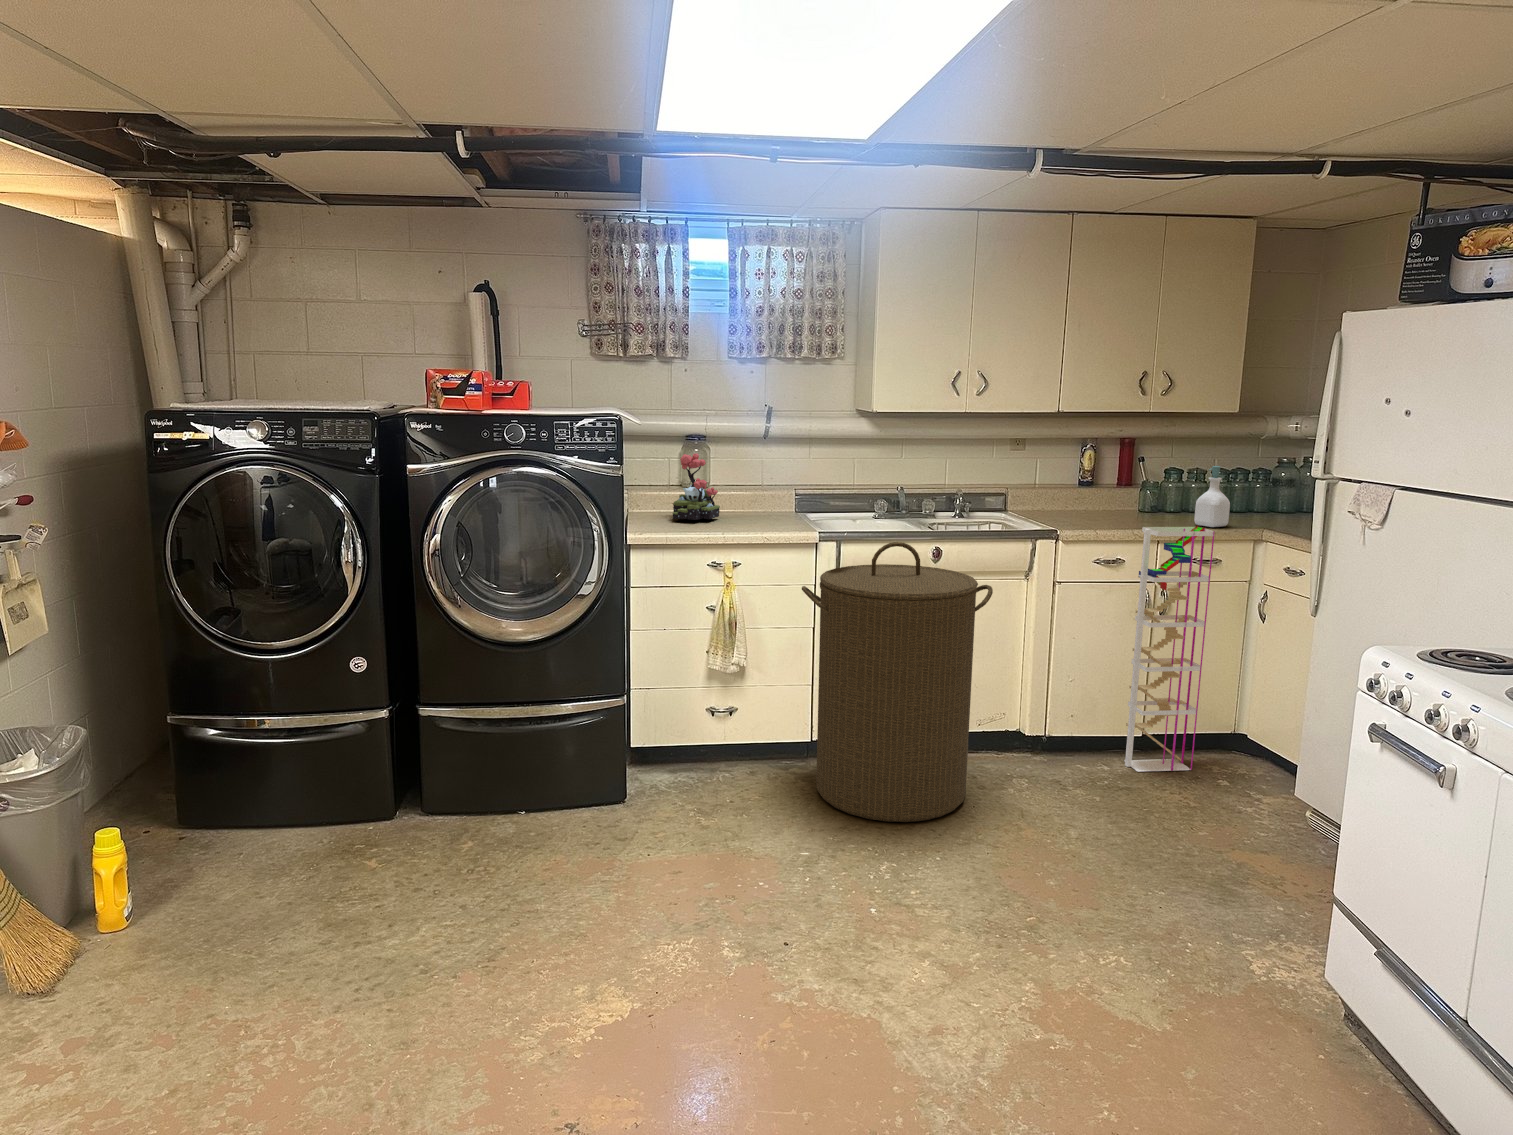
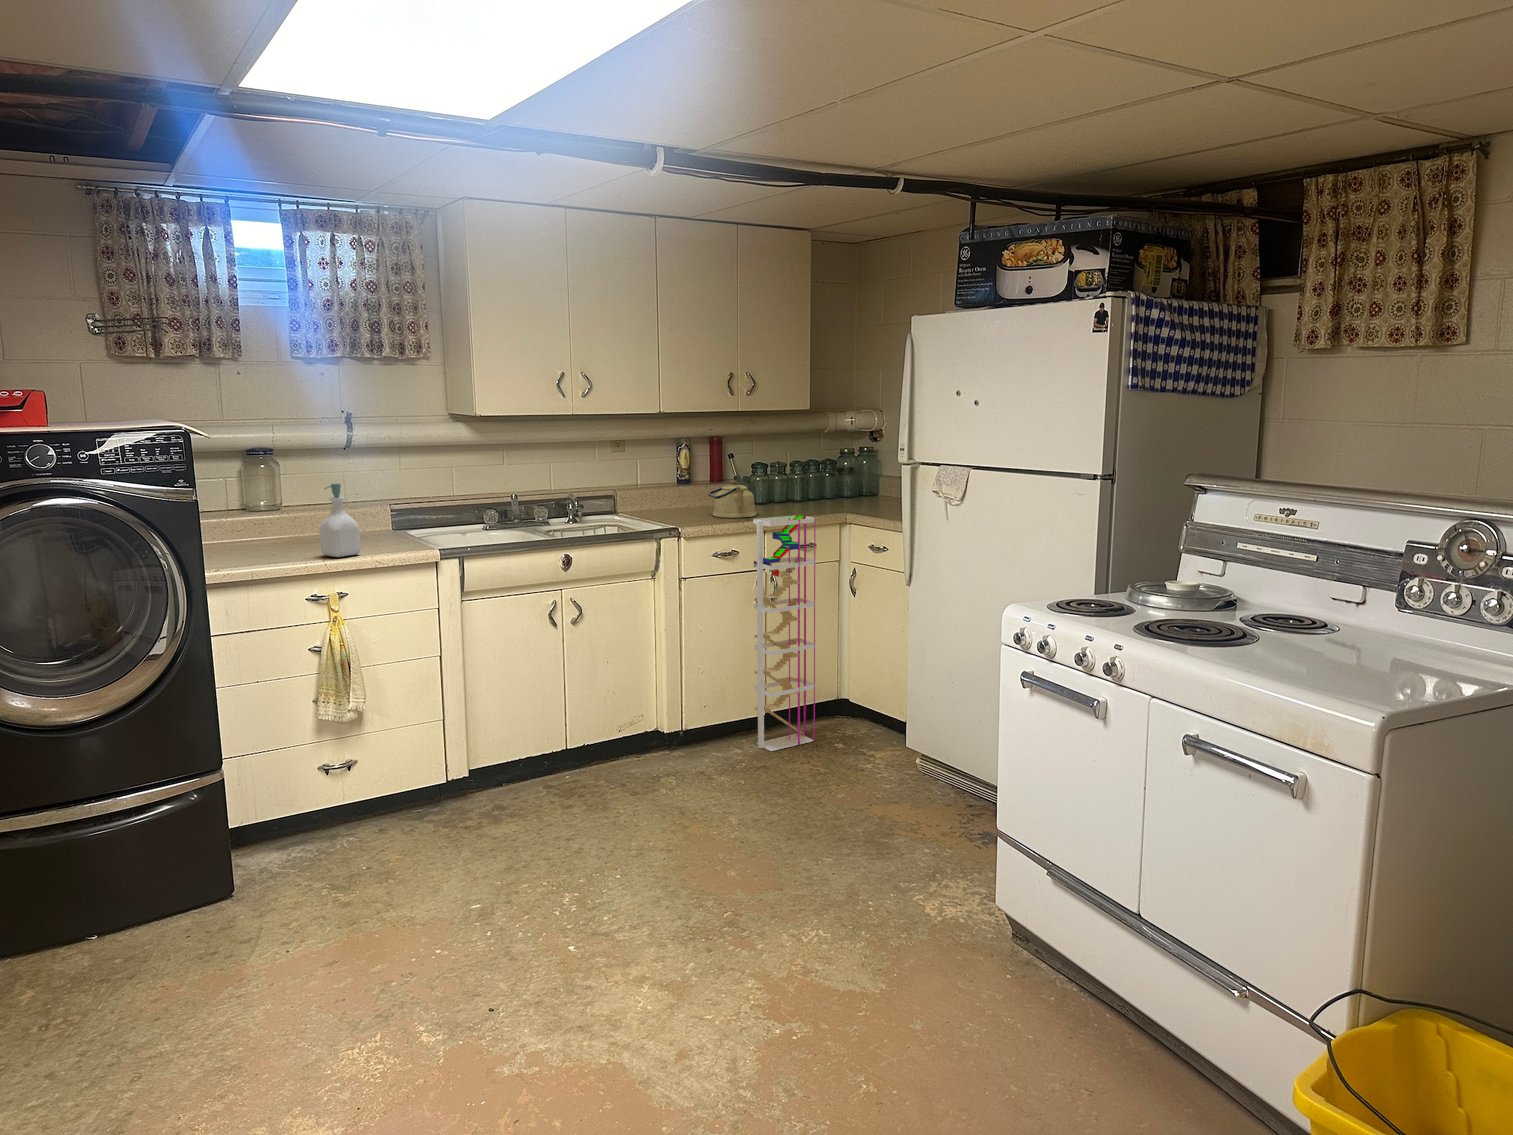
plant: present [673,453,720,520] -> none [245,472,305,551]
soap bottle: present [1194,466,1230,527] -> present [319,483,361,557]
kettle: none [1103,486,1154,525] -> present [708,481,757,518]
laundry hamper: present [802,542,993,822] -> none [431,554,633,853]

